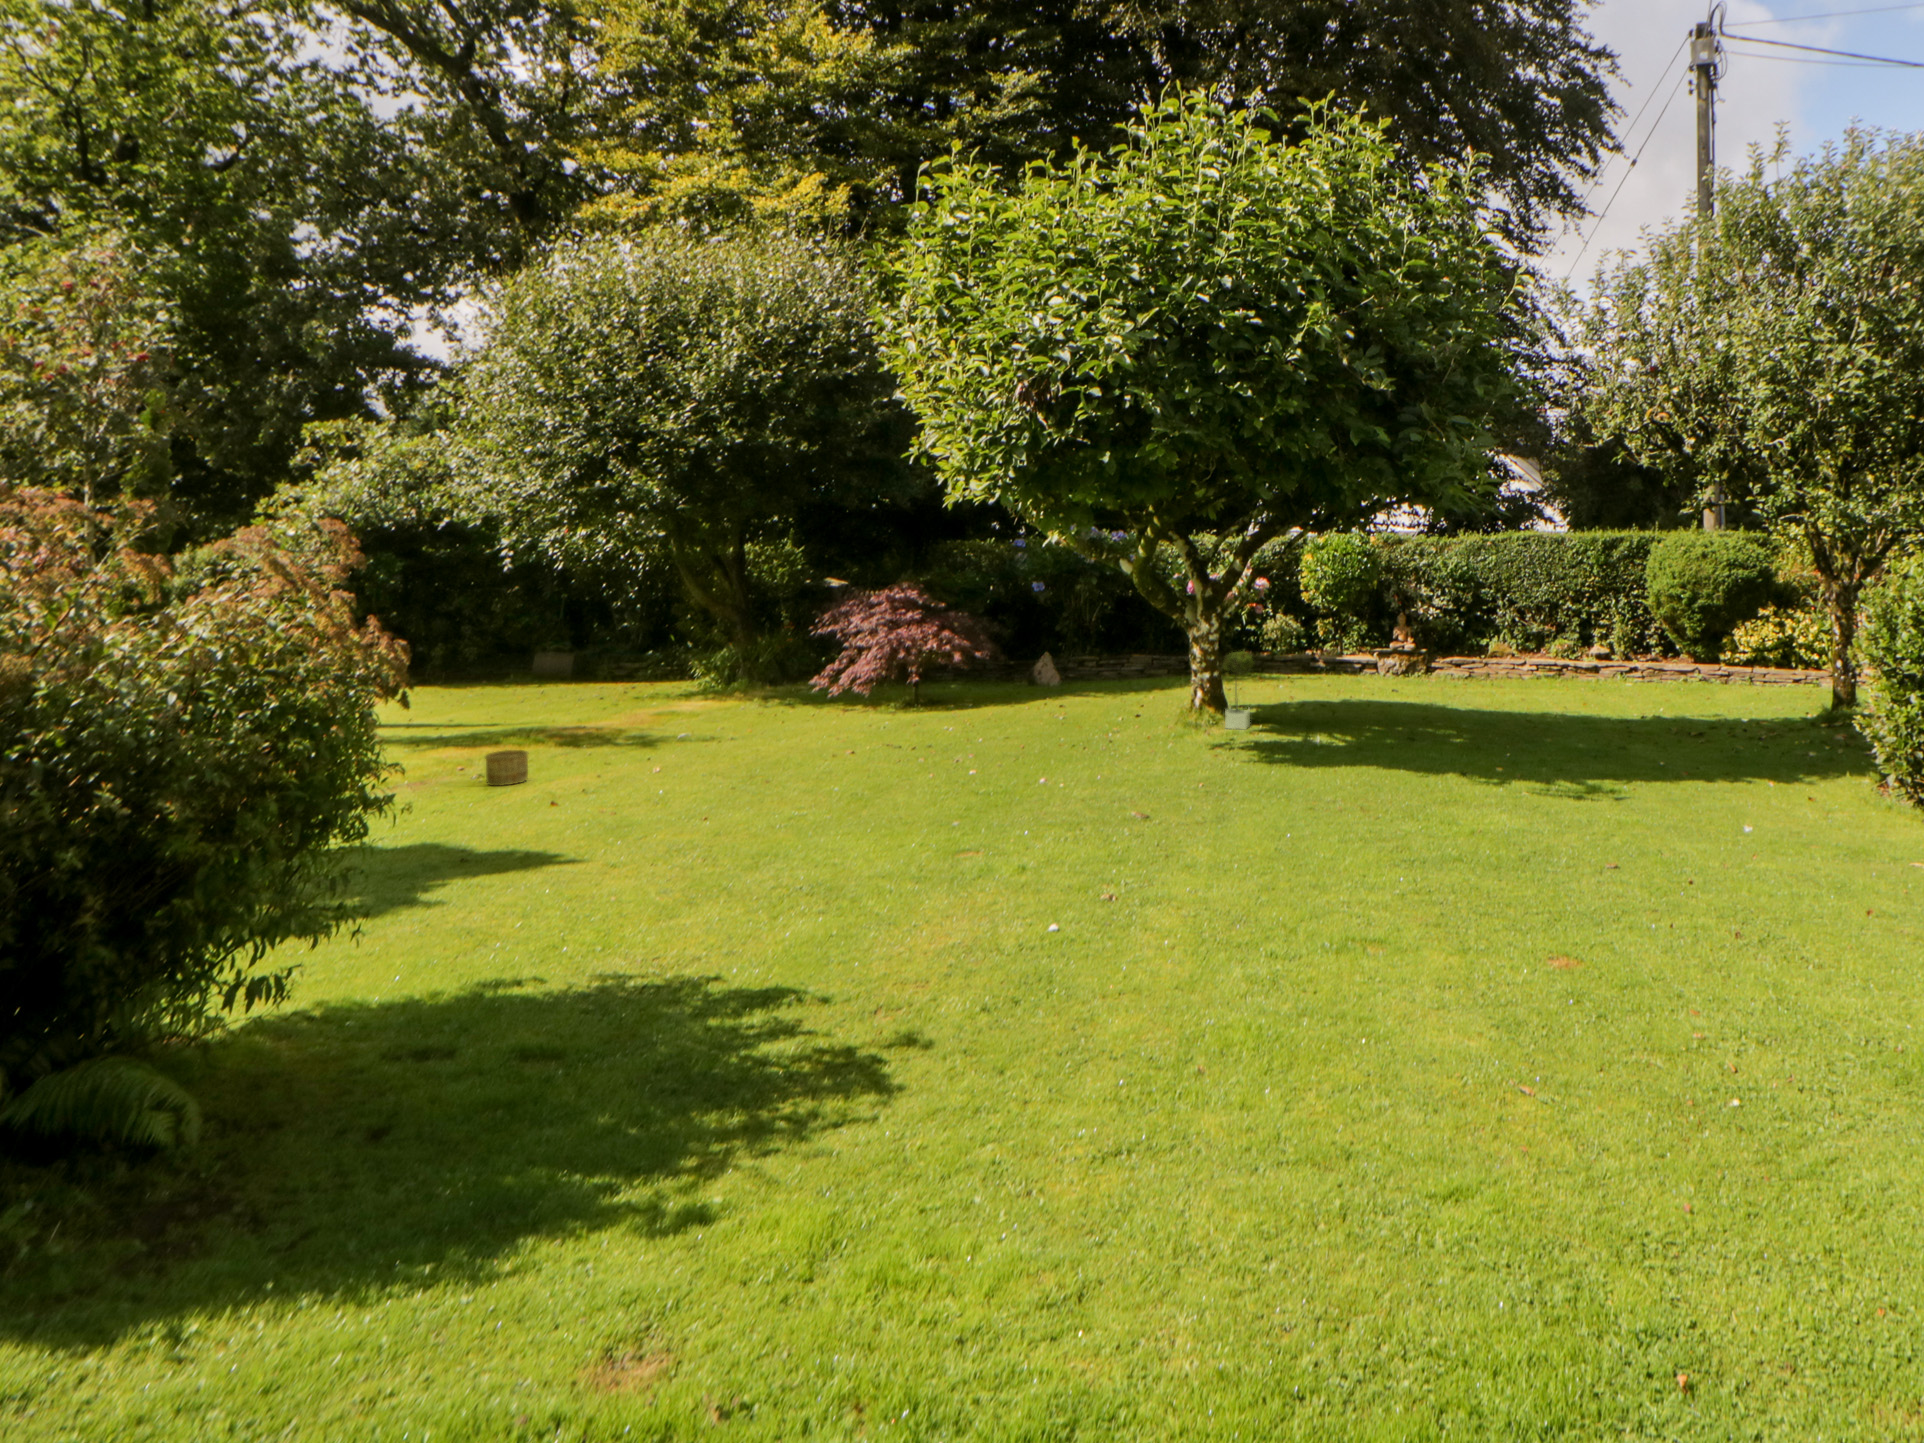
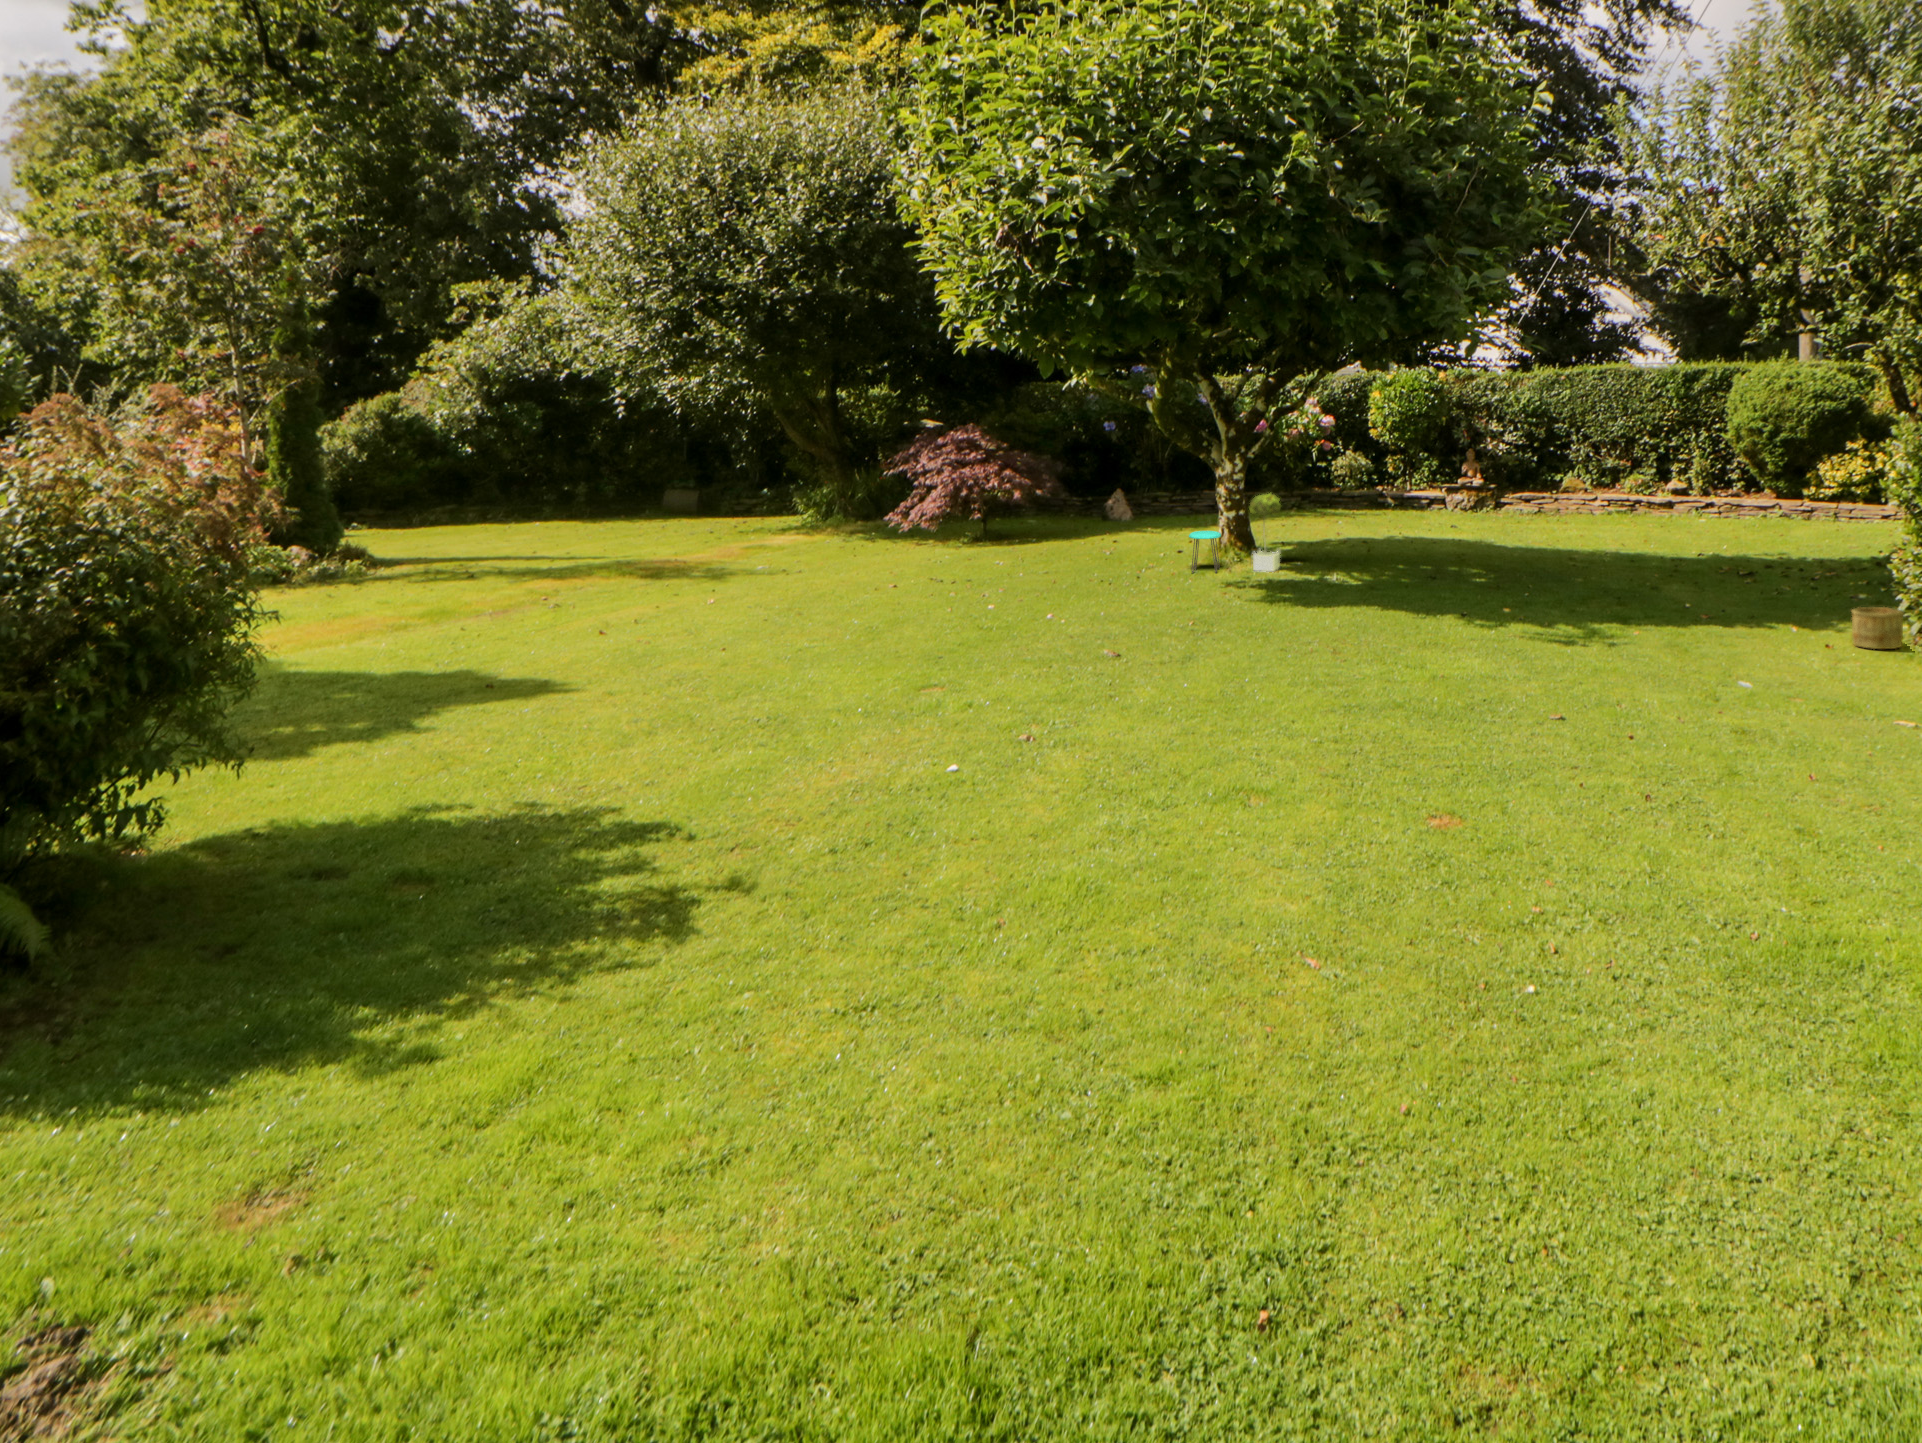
stool: none [1161,688,1193,732] -> present [1189,531,1221,573]
wooden bucket: present [485,750,528,786] -> present [1852,607,1904,649]

